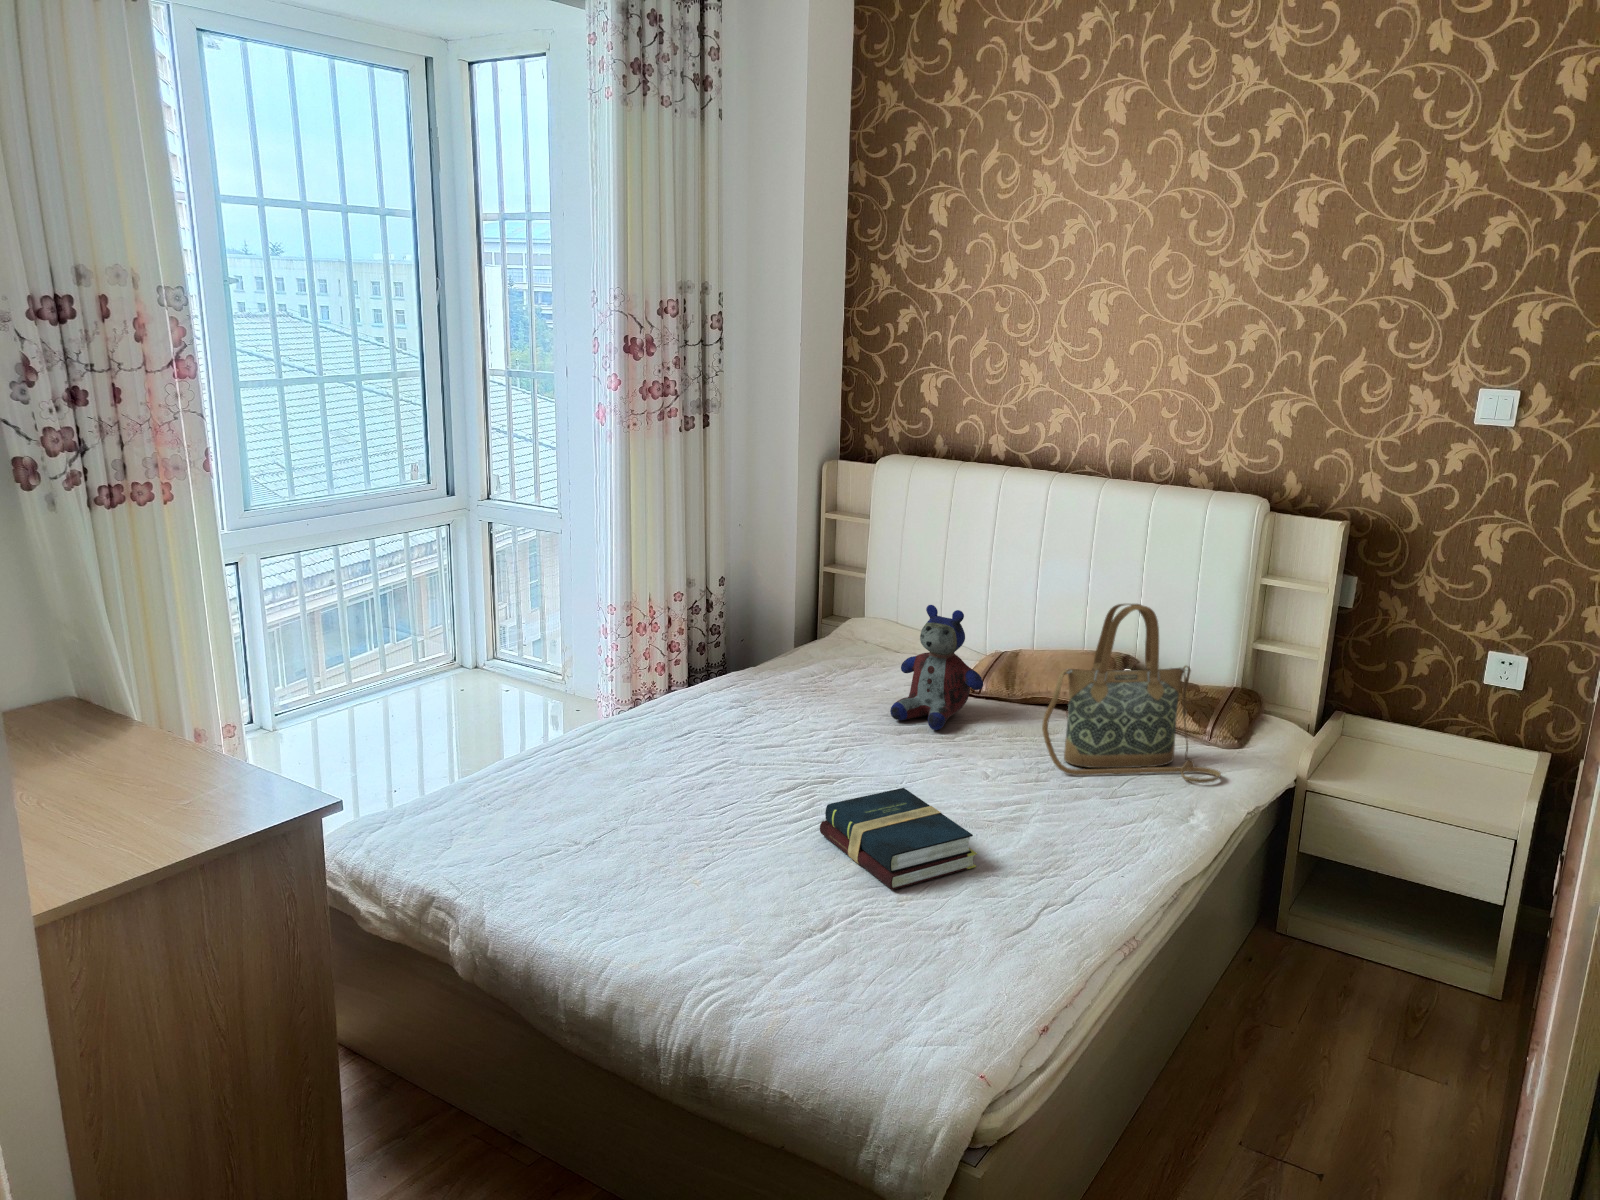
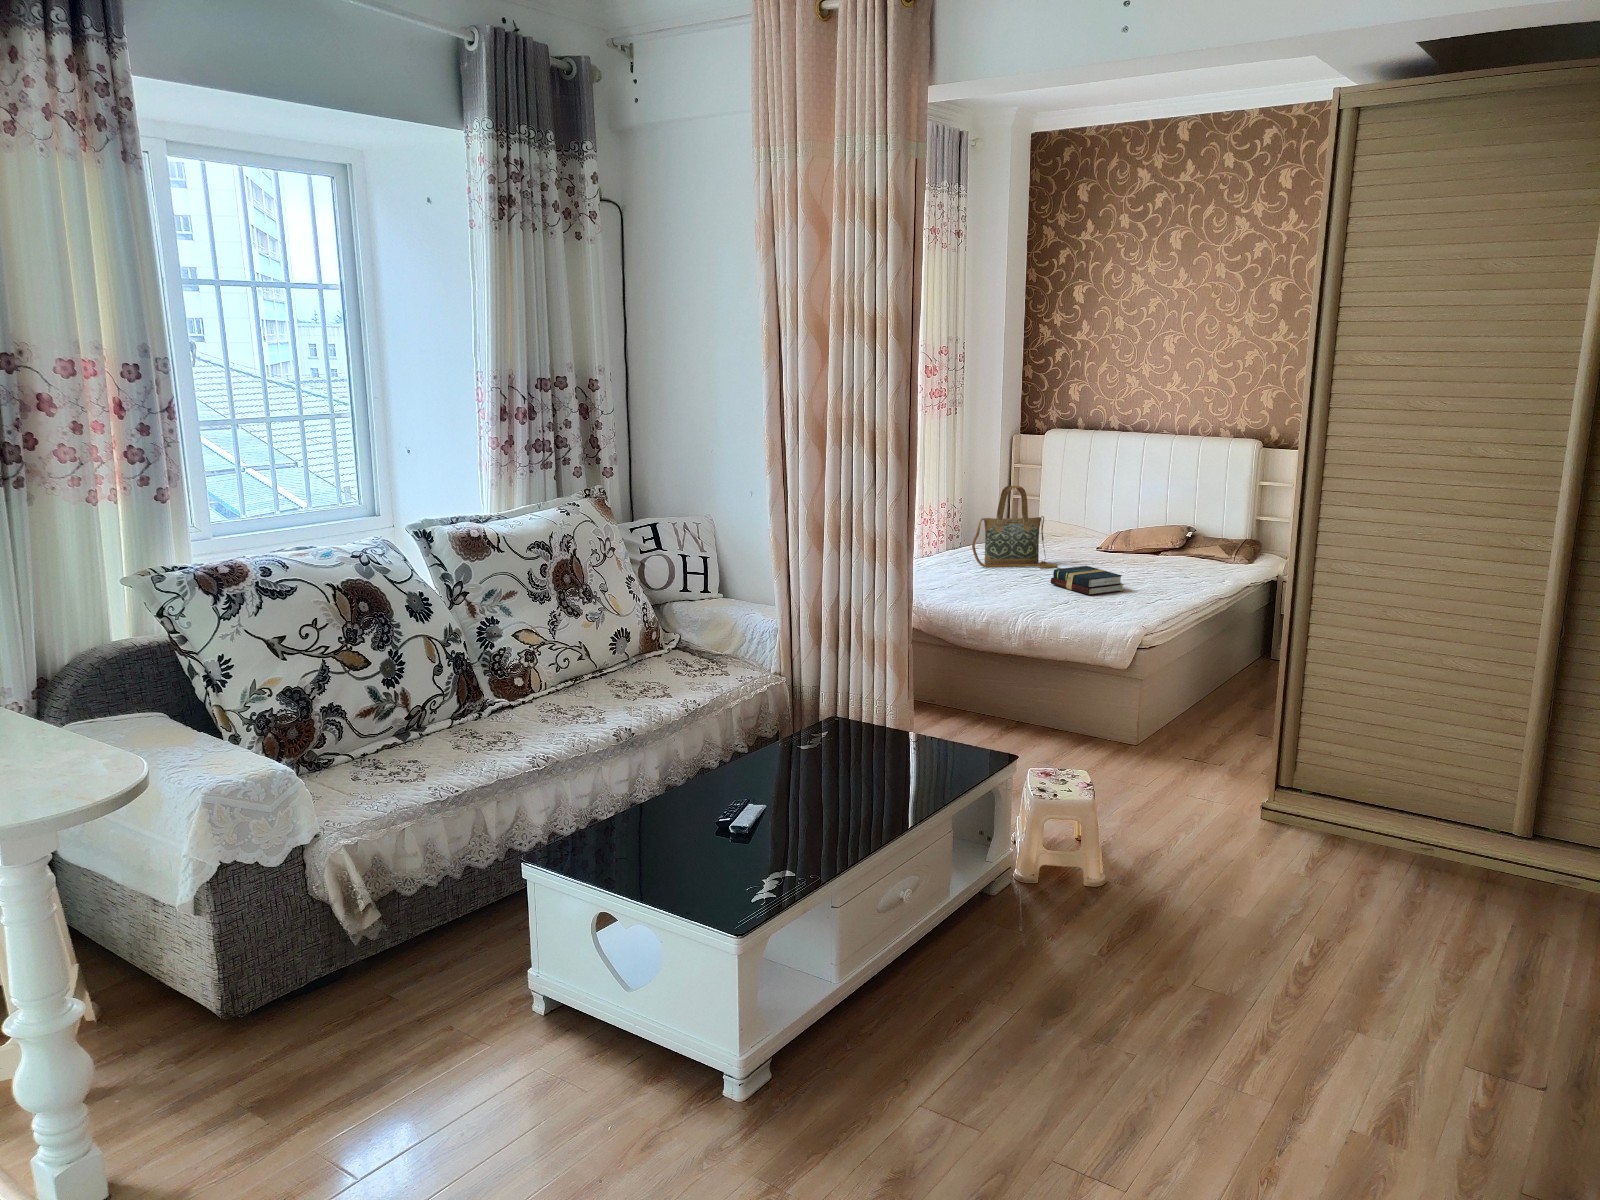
handbag: present [1042,604,1221,783] -> present [972,486,1058,569]
stuffed bear: present [890,605,983,730] -> none [1068,498,1116,559]

